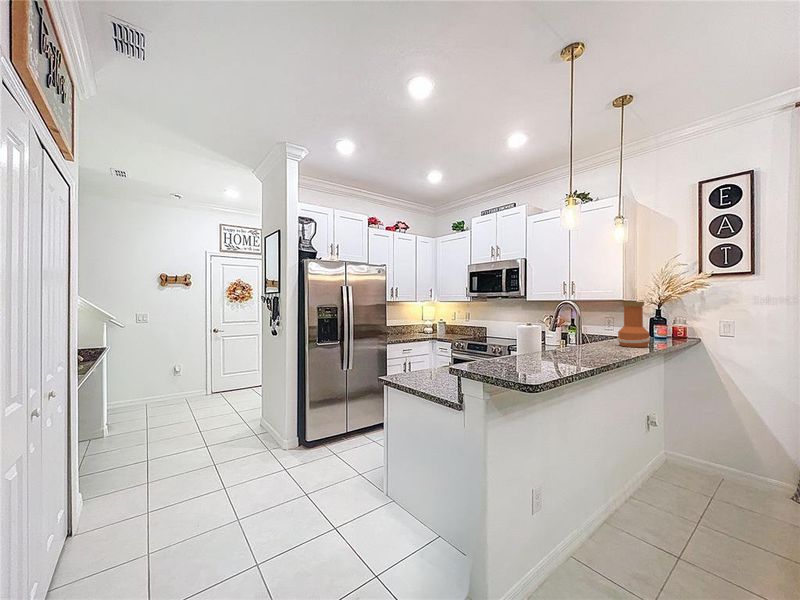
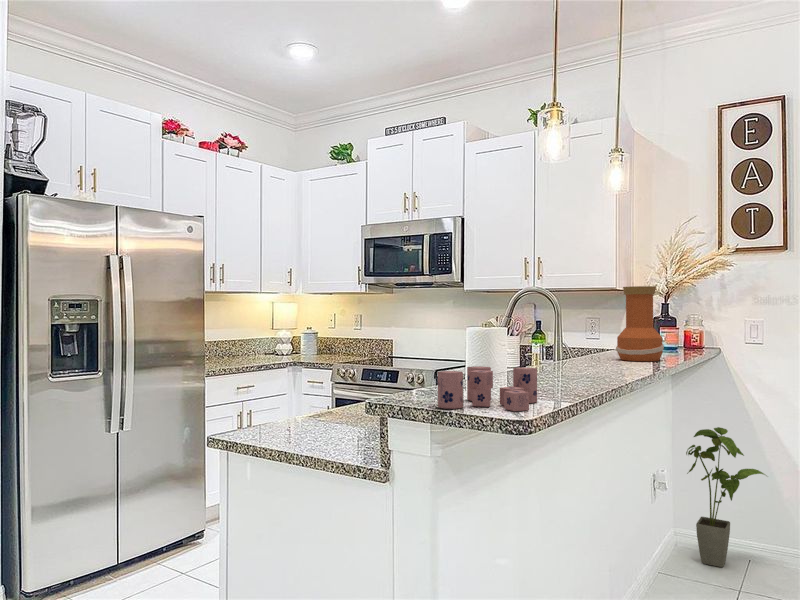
candle: none [487,351,545,378] -> present [438,366,537,411]
house plant: none [674,390,738,480] -> present [686,427,765,567]

